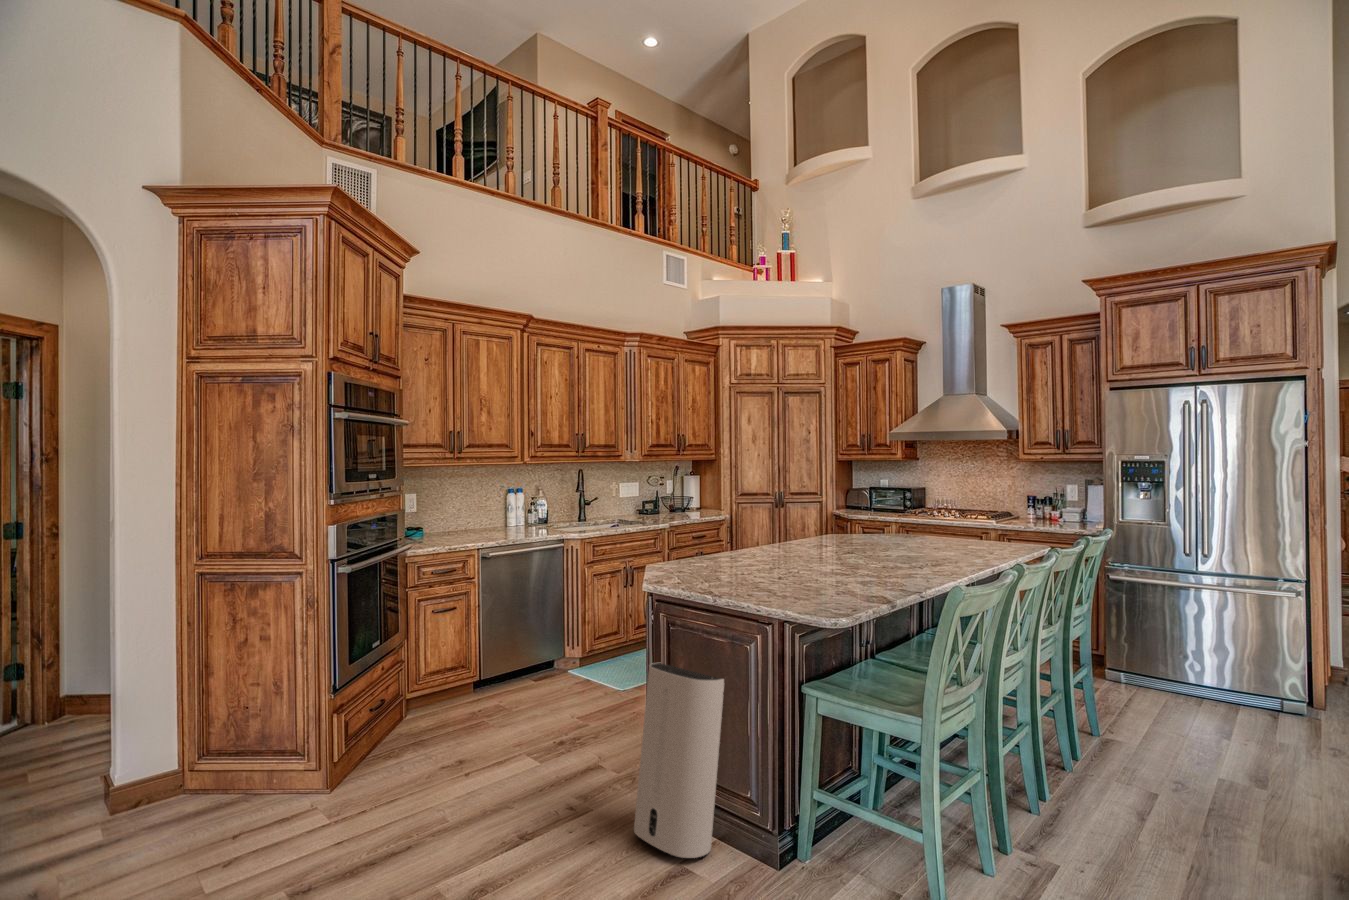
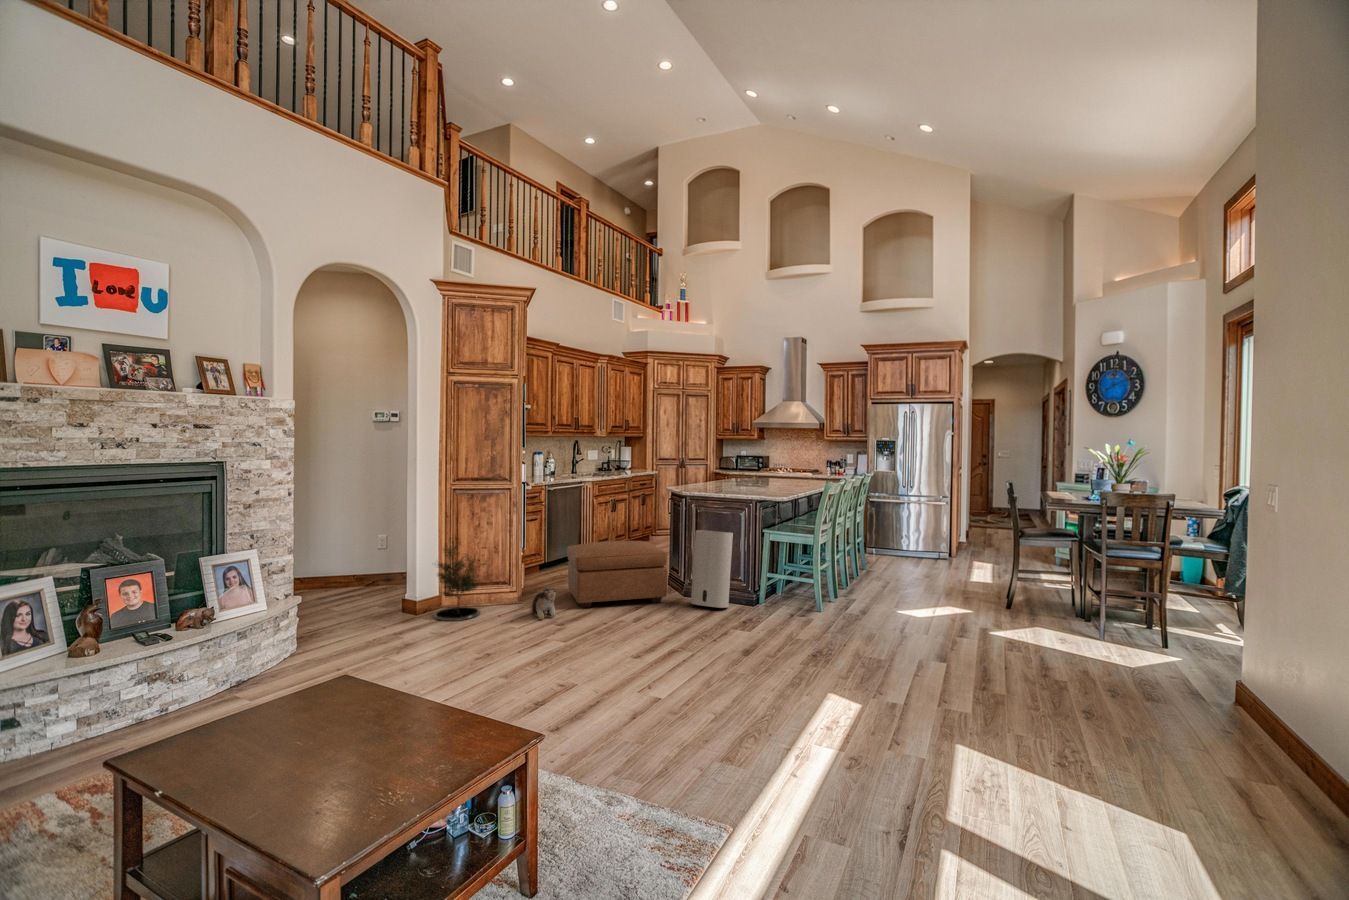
potted tree: none [127,659,247,829] -> present [434,541,480,621]
ottoman: none [404,666,607,813] -> present [567,541,667,608]
plush toy: none [285,780,344,849] -> present [532,586,557,620]

